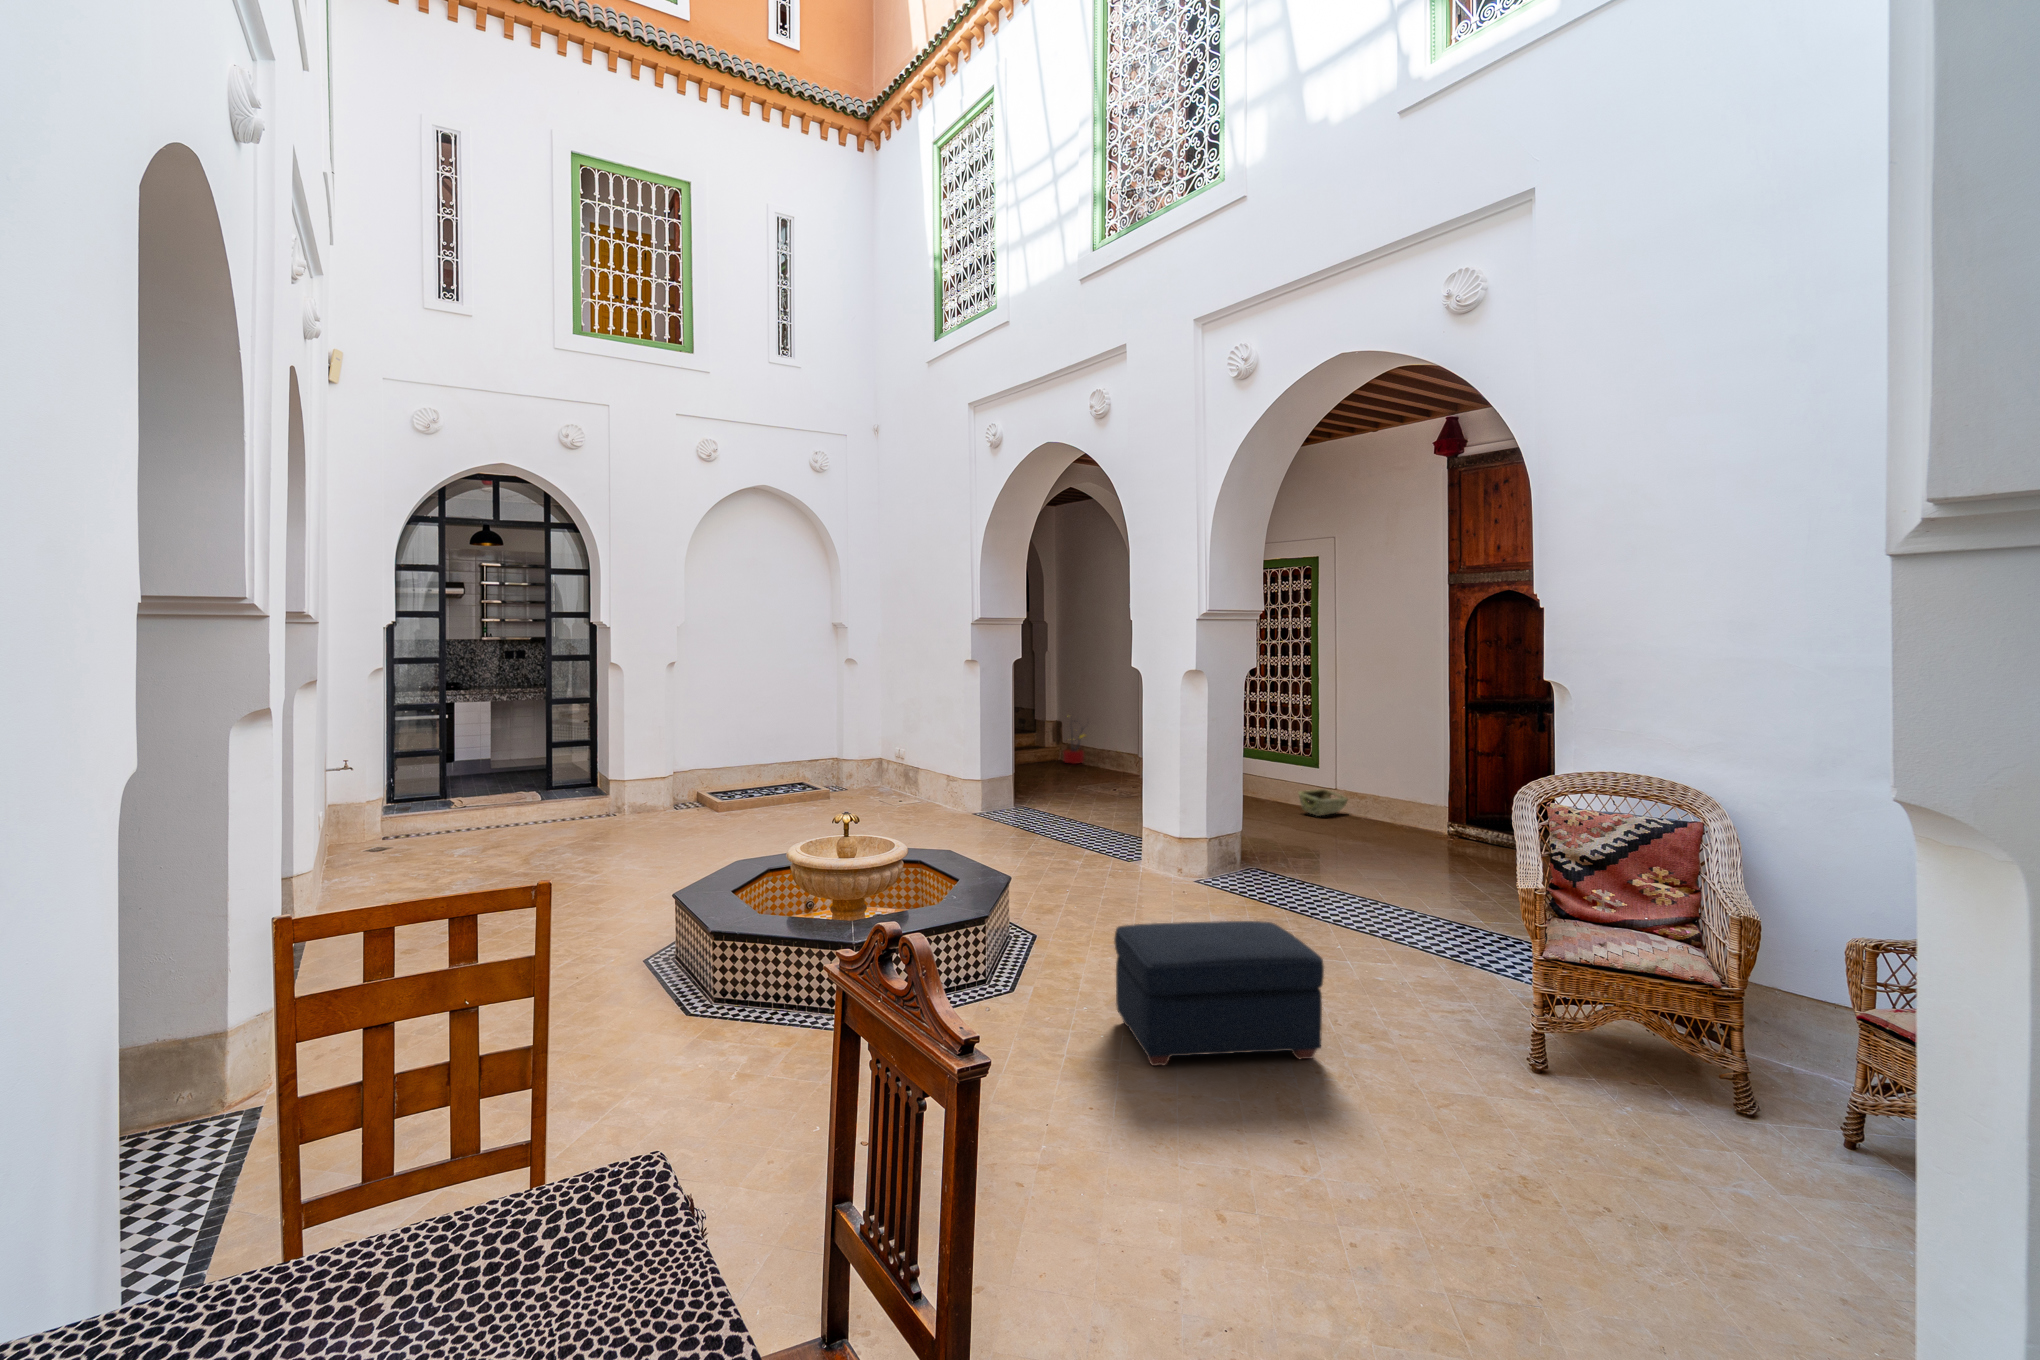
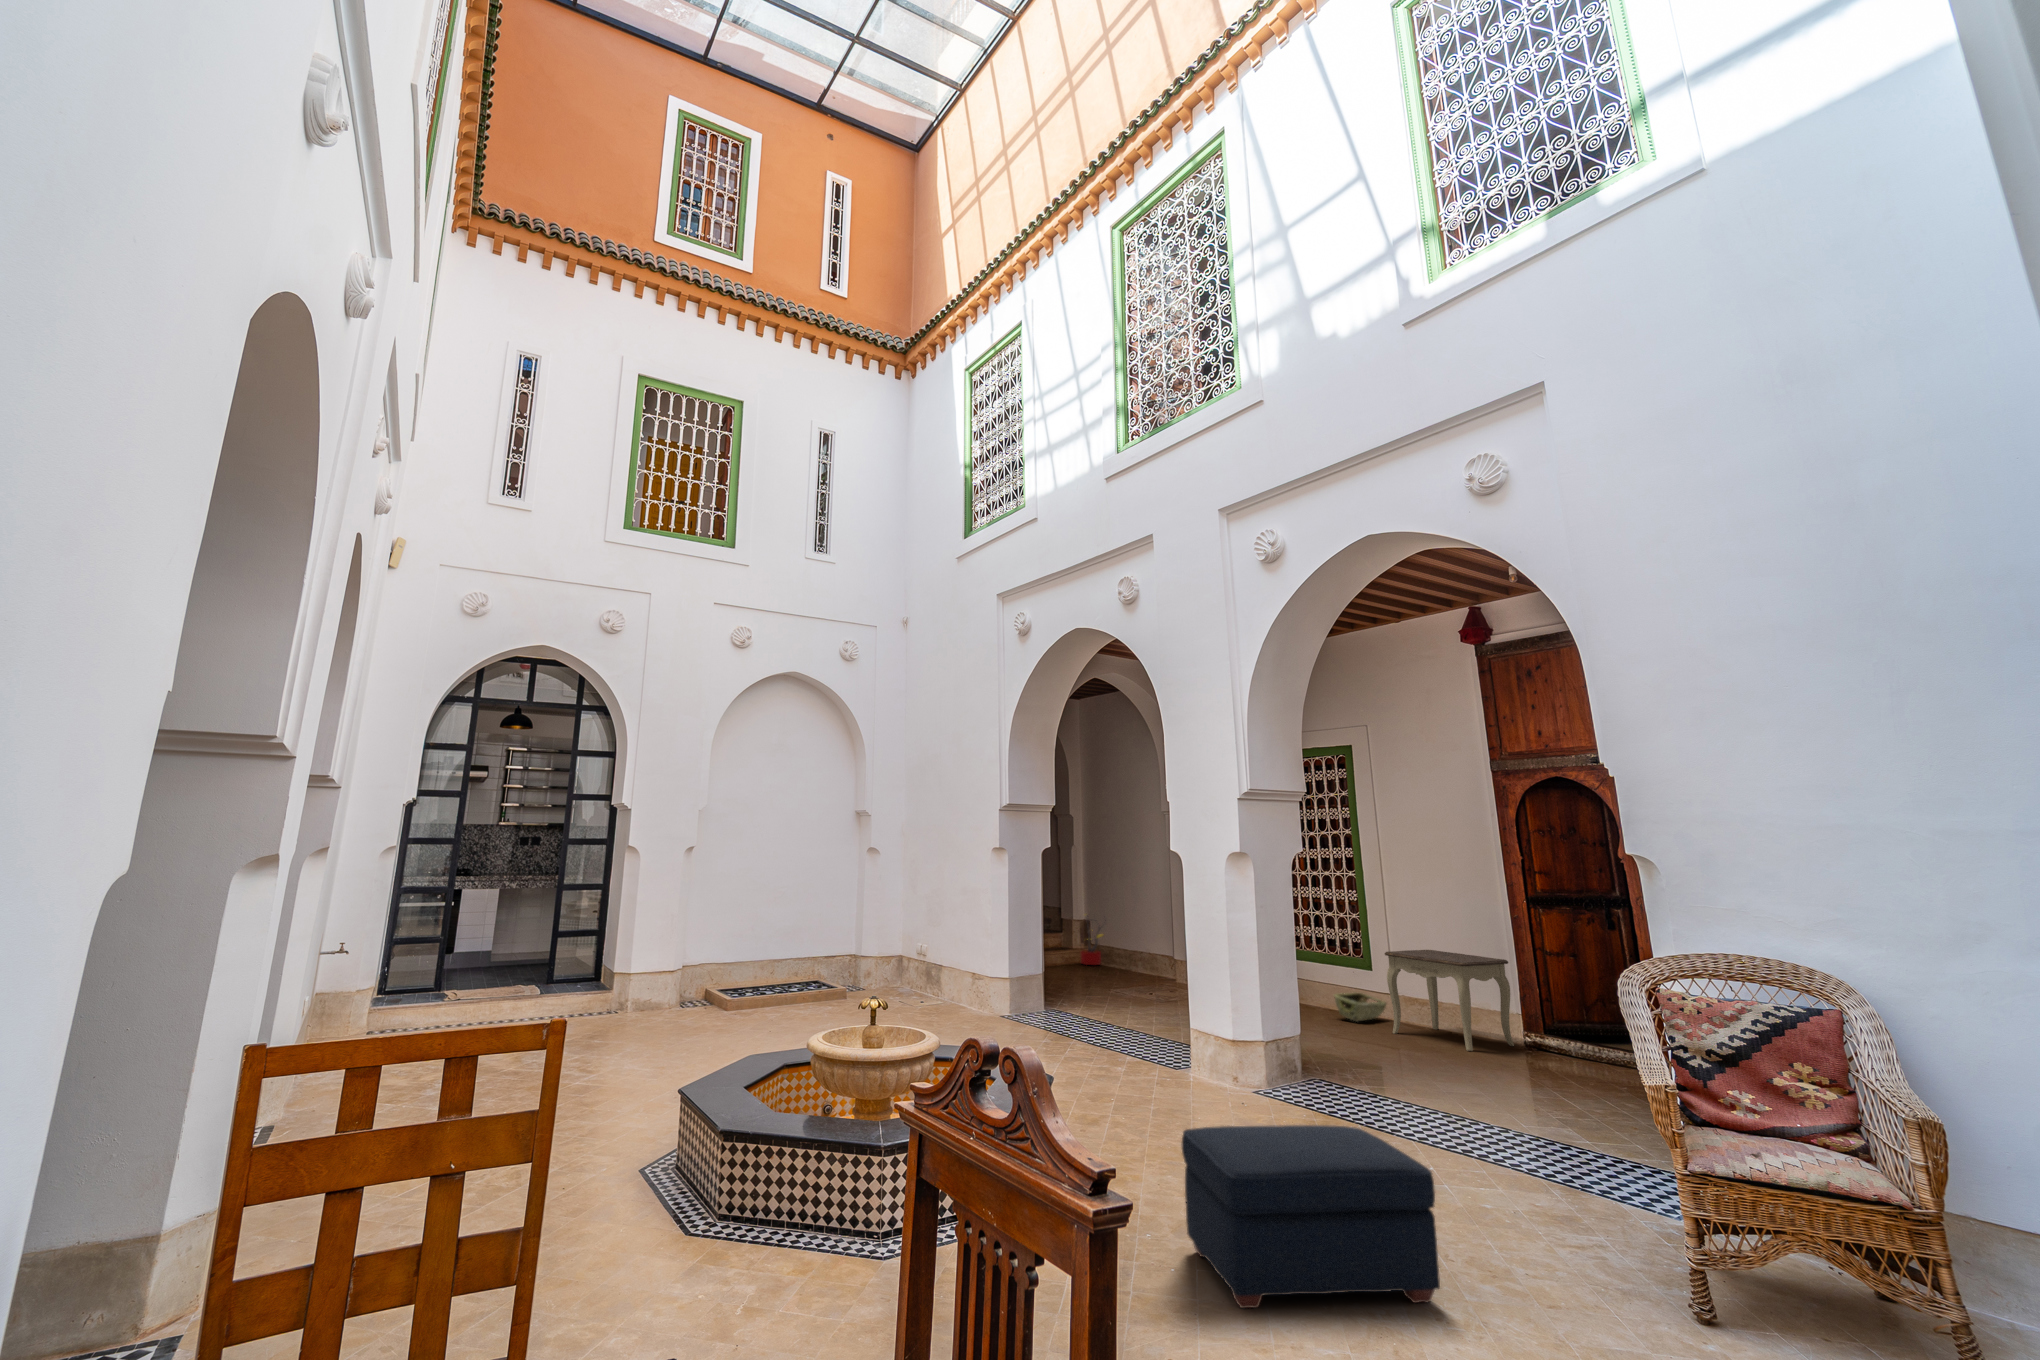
side table: none [1347,750,1463,843] -> present [1385,950,1514,1051]

